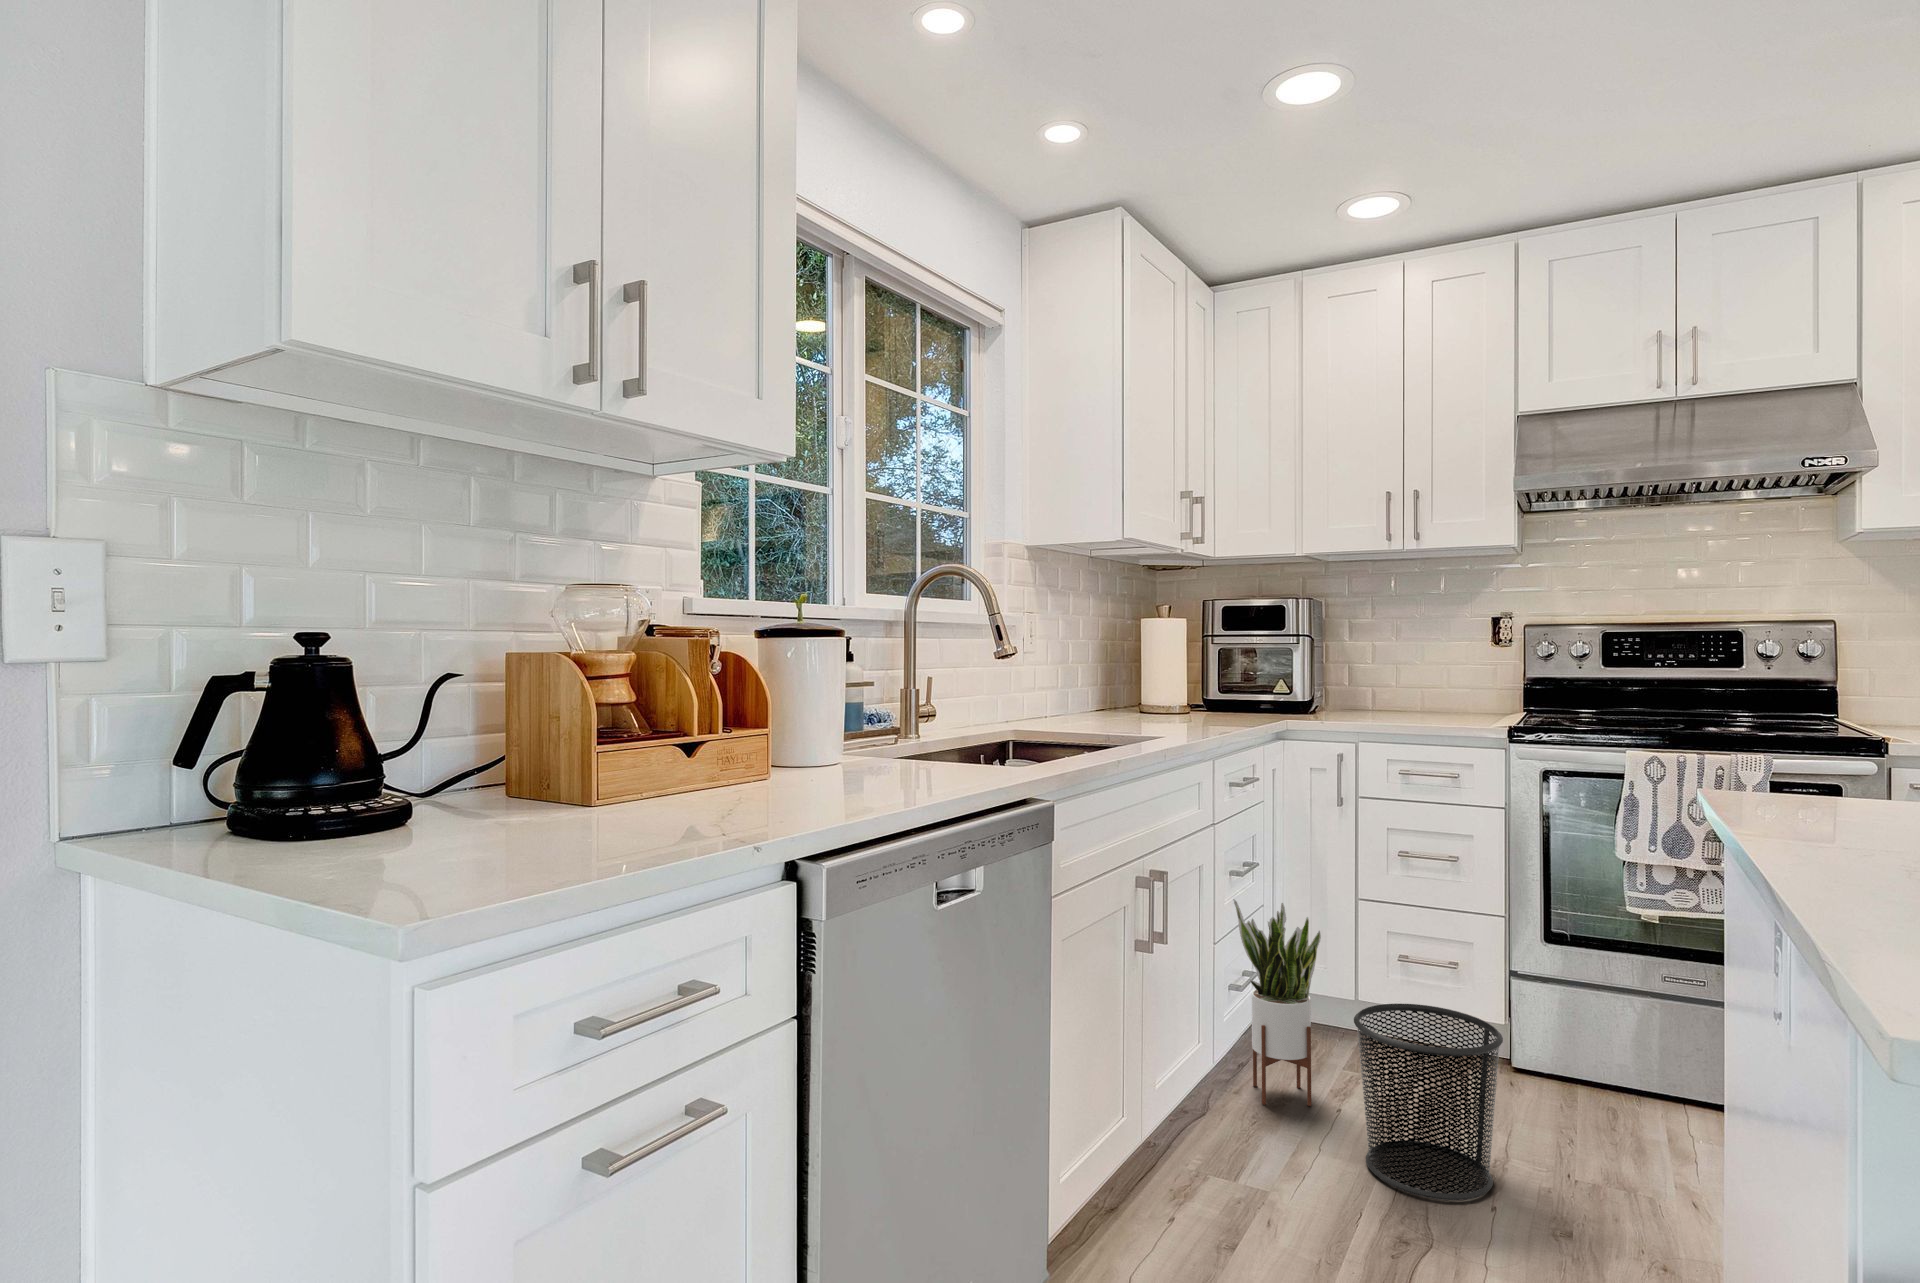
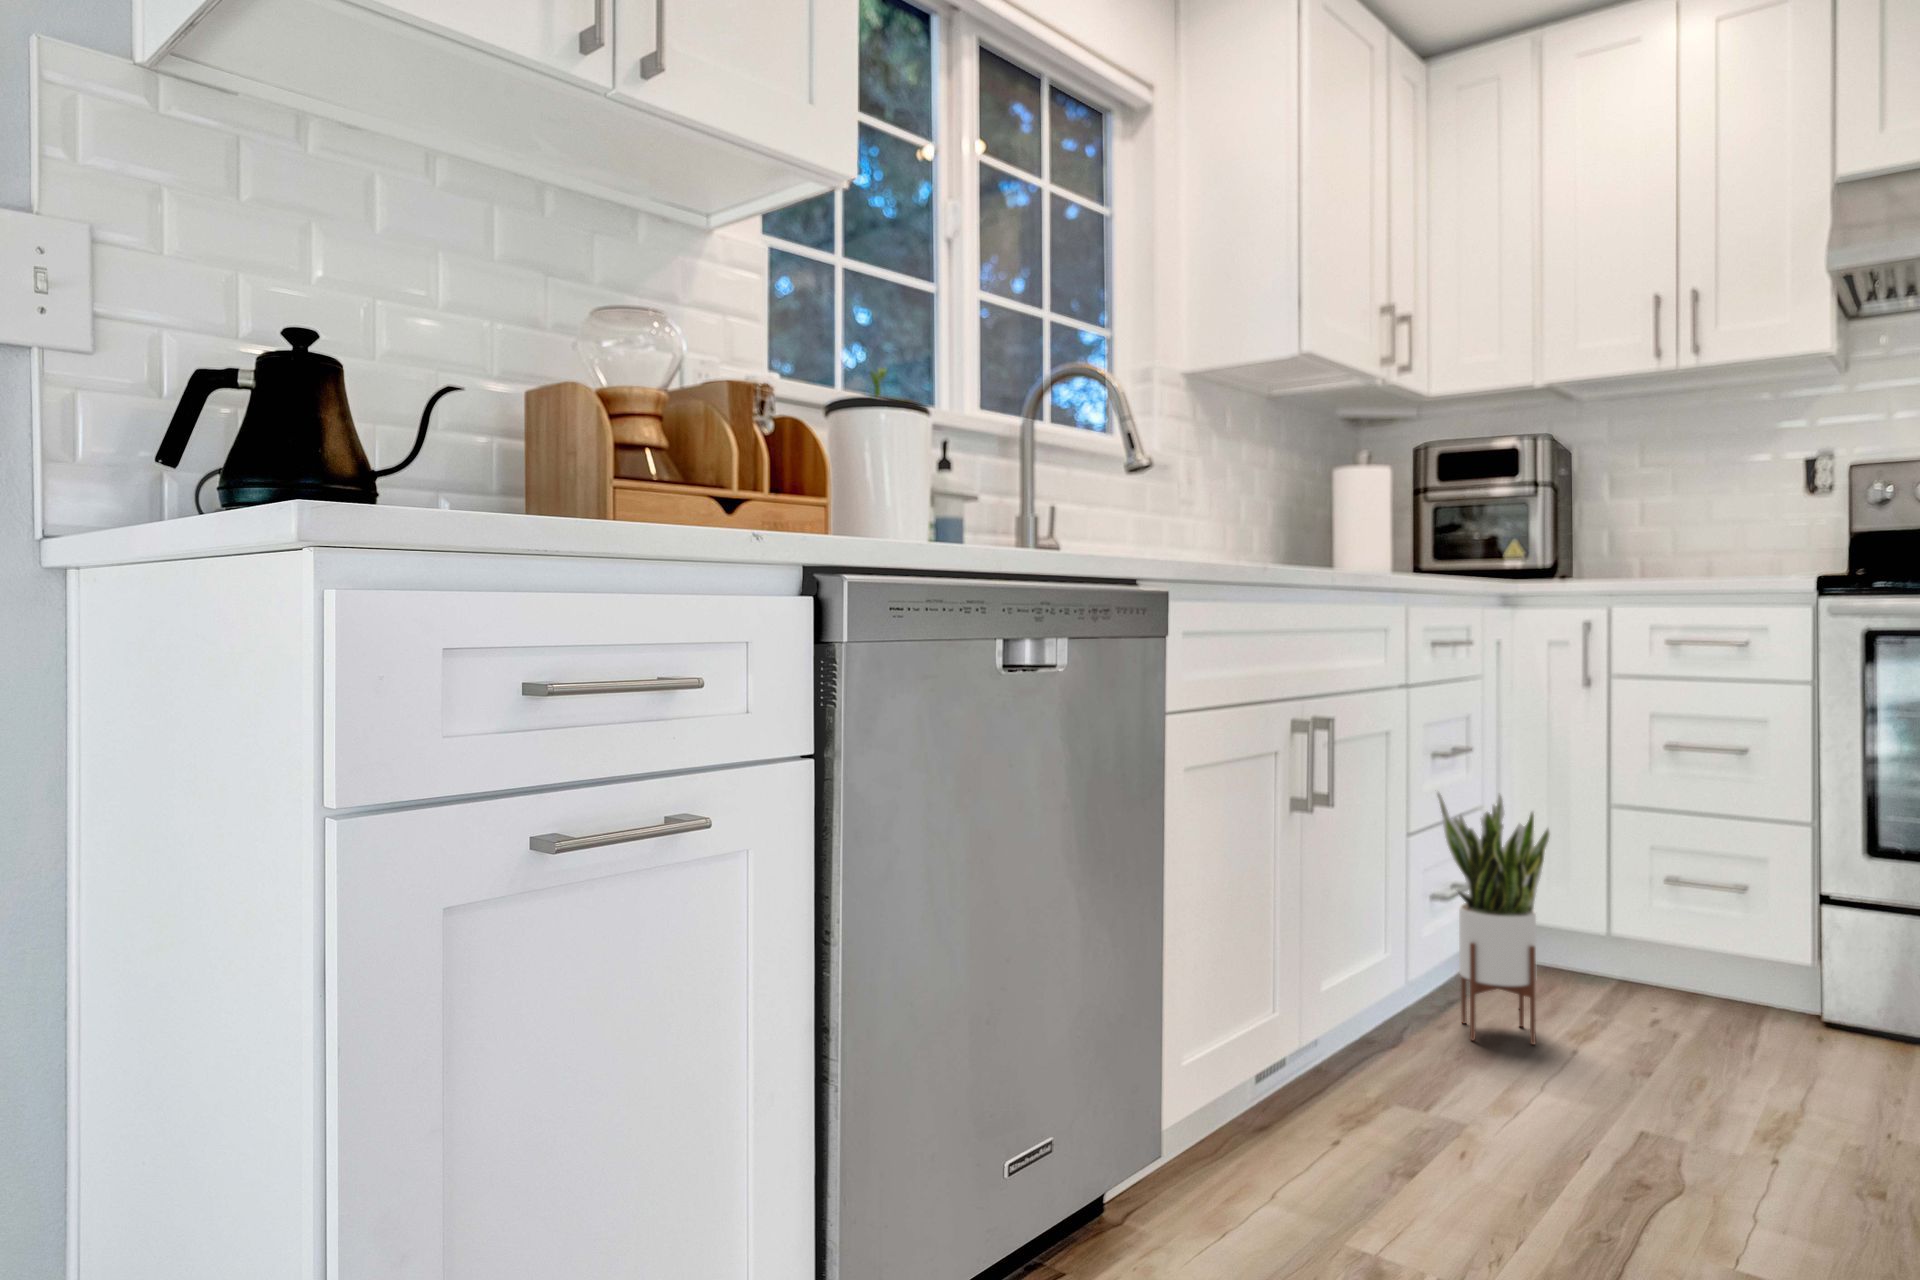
waste bin: present [1354,1004,1503,1200] -> none [1585,909,1787,1143]

